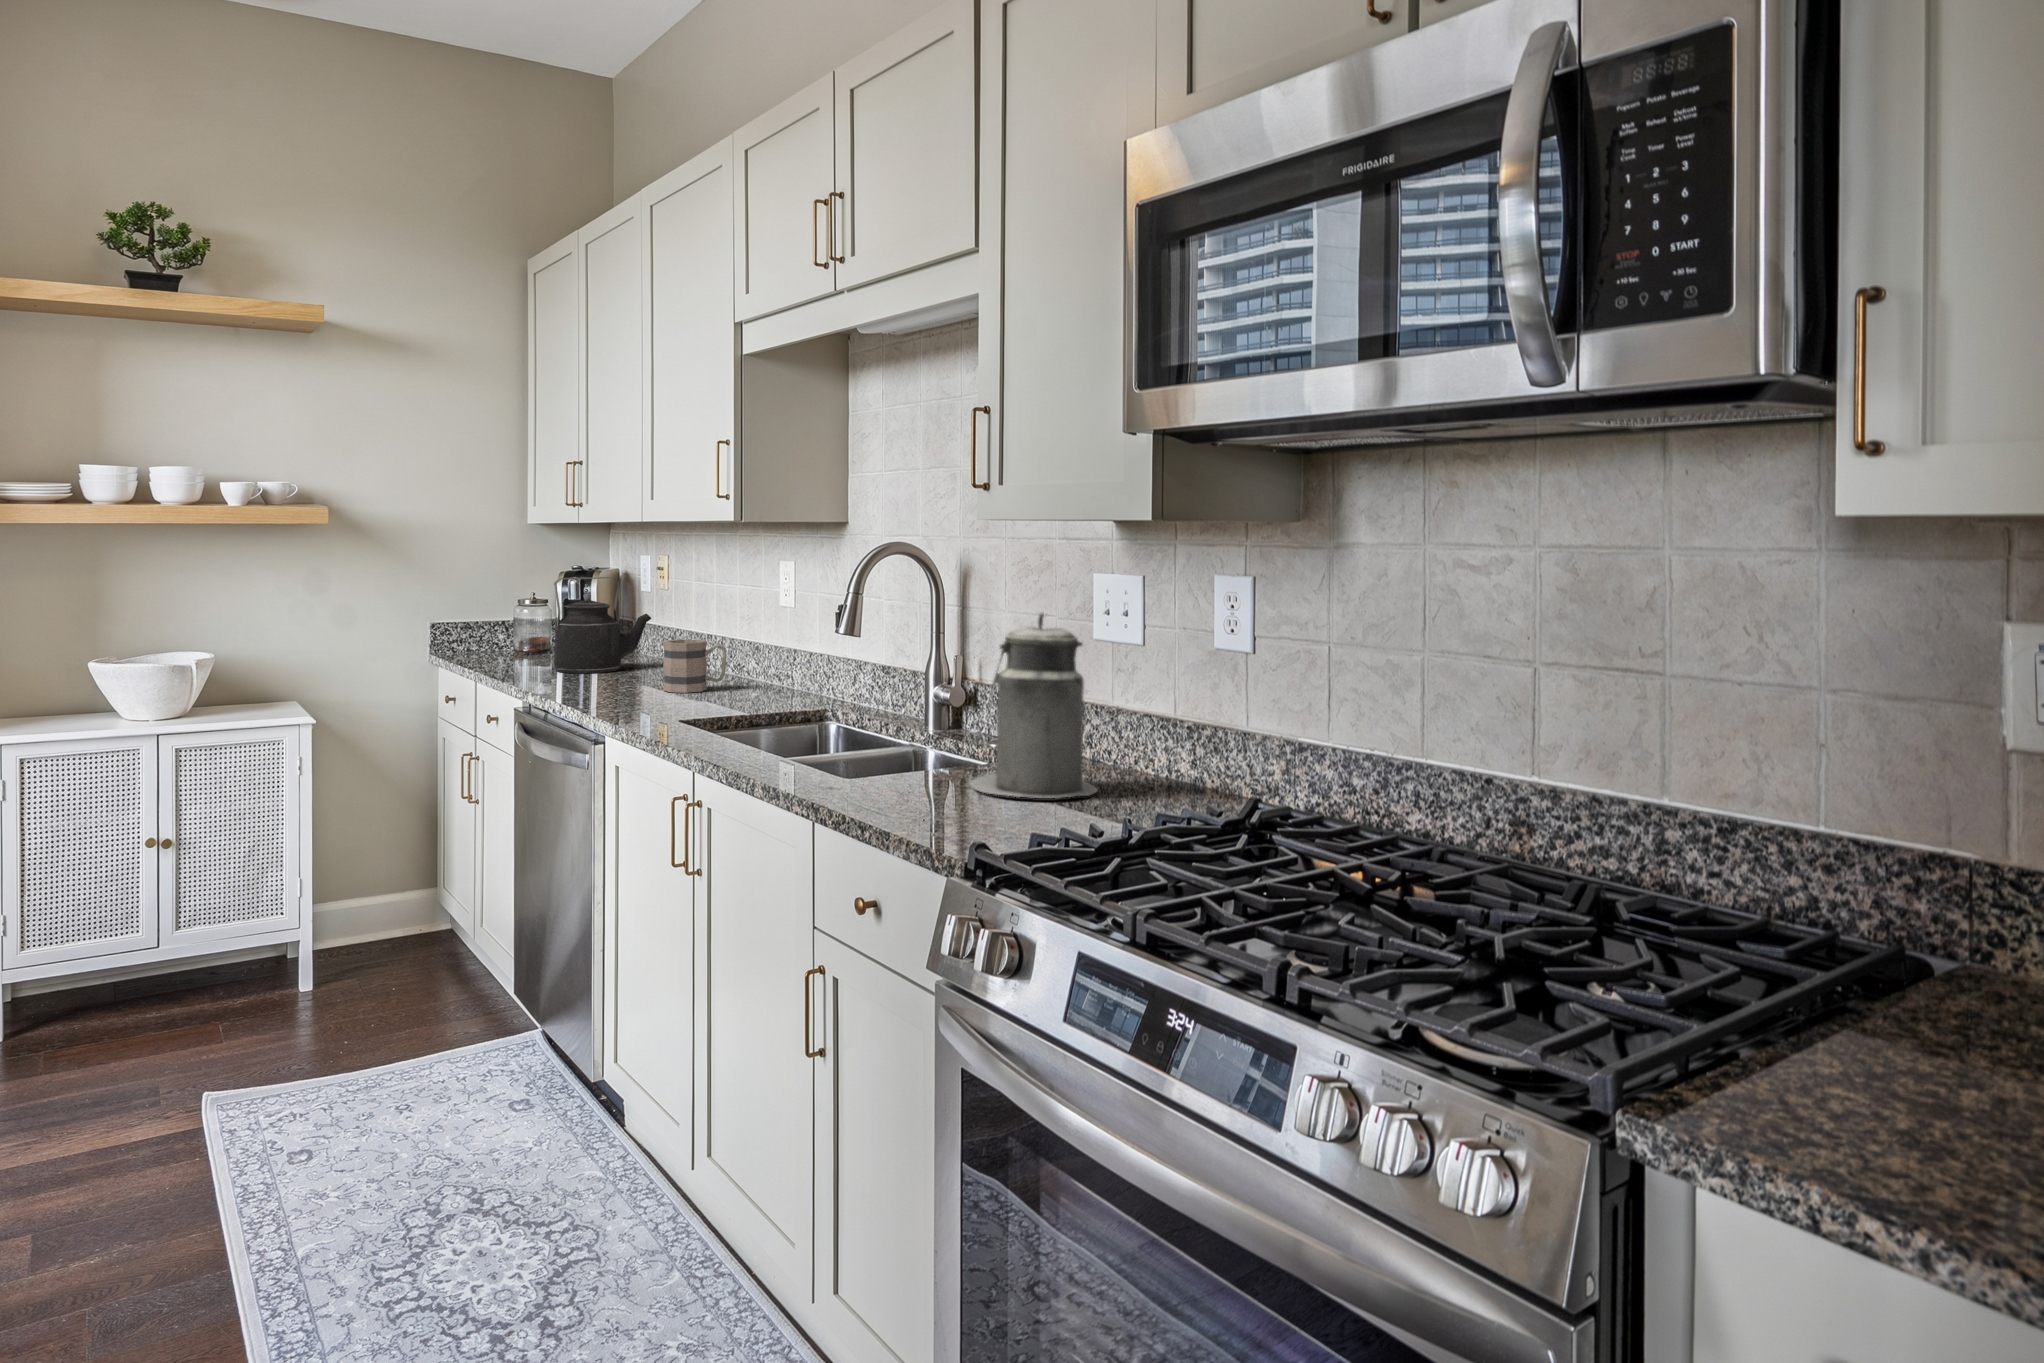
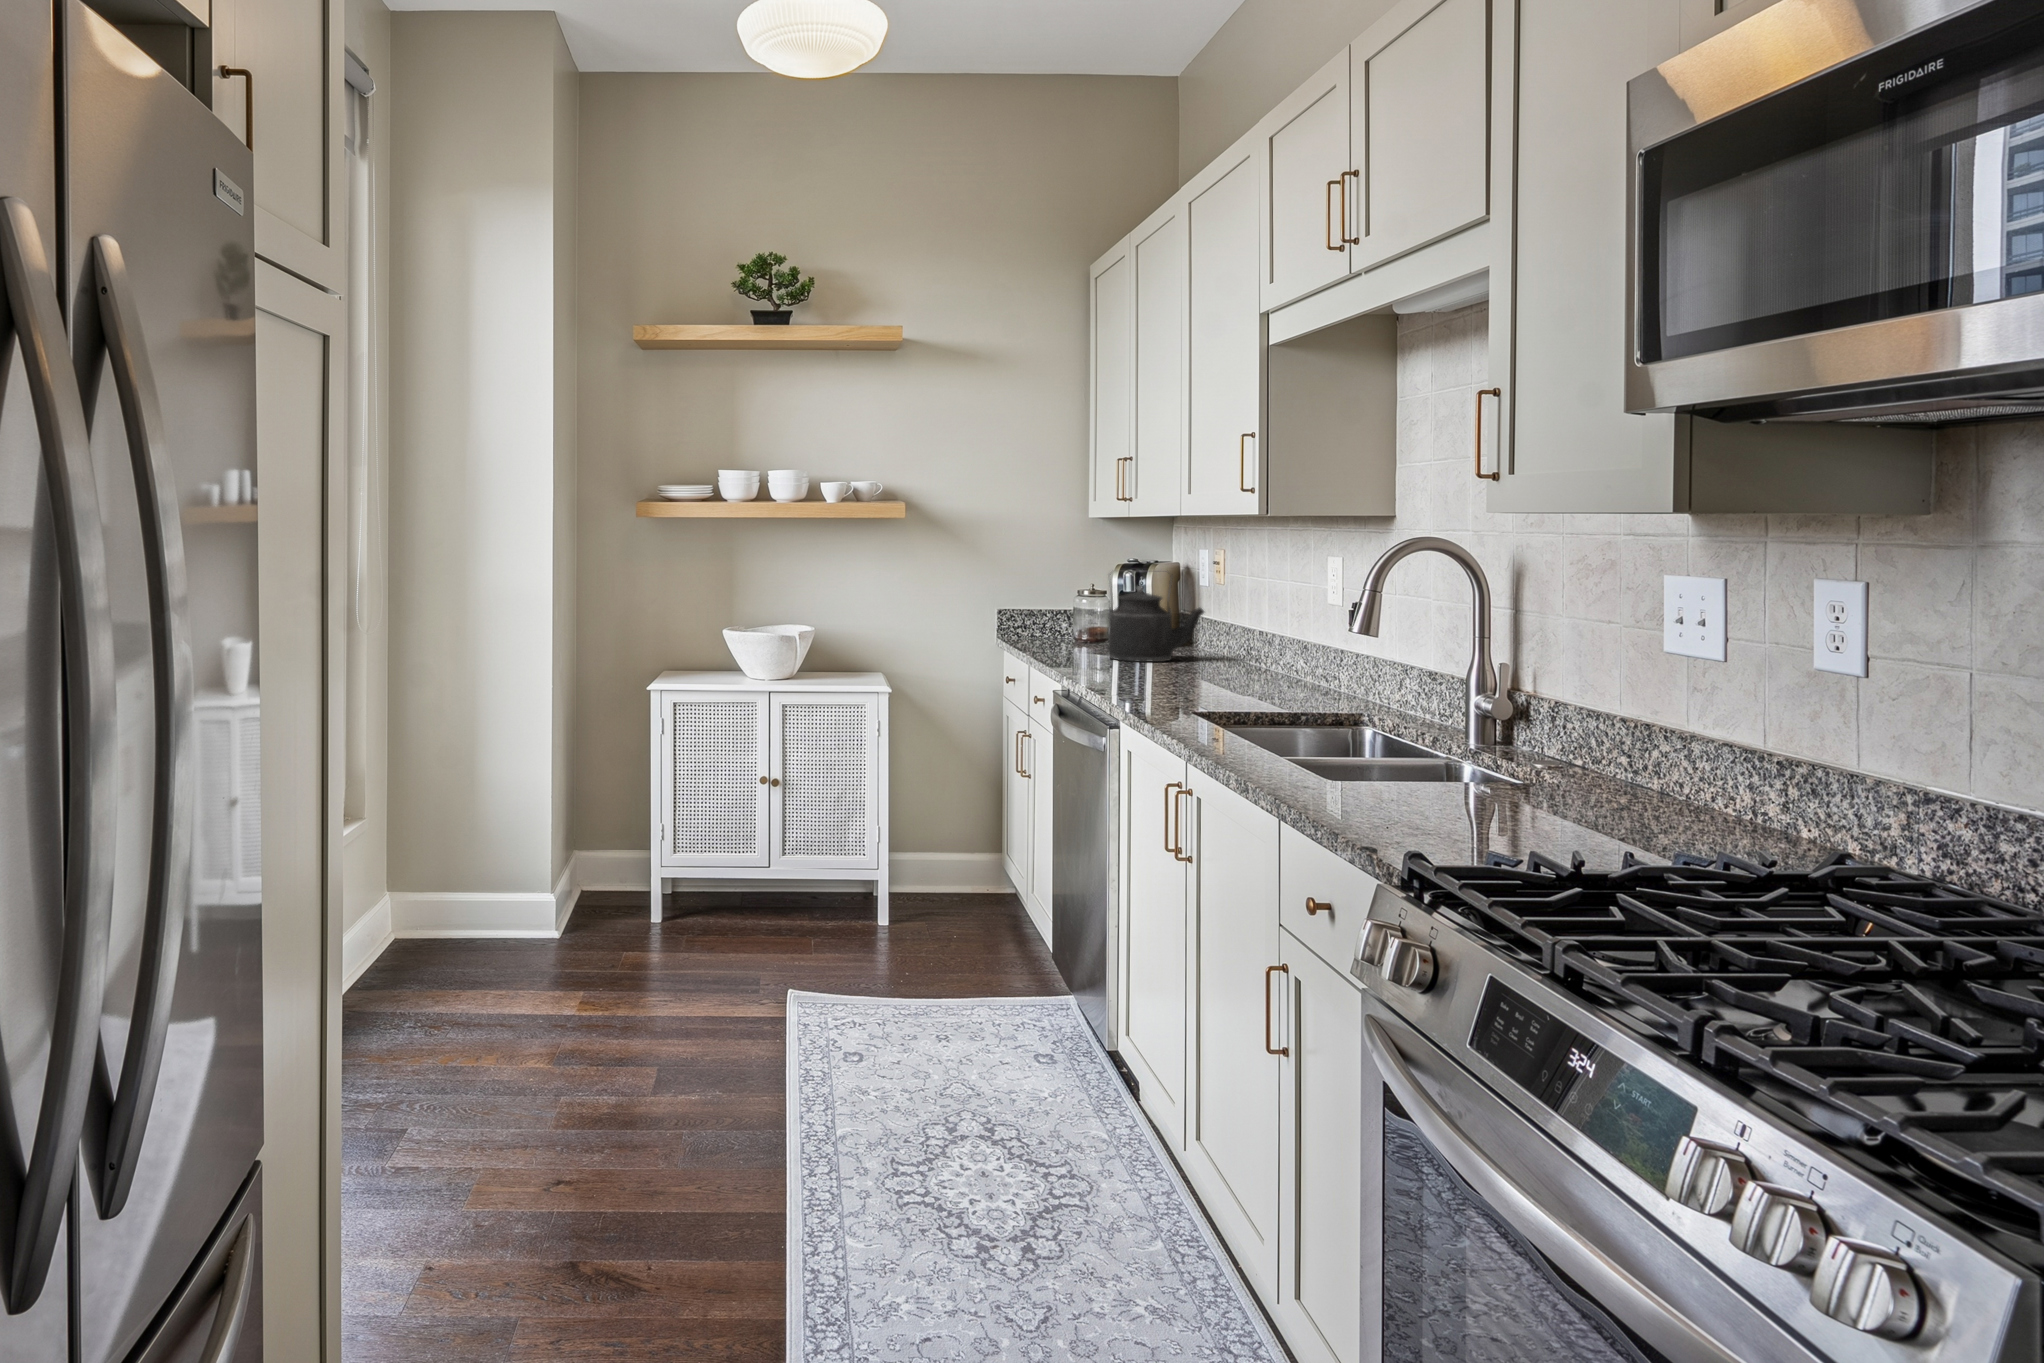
canister: present [971,612,1097,798] -> none [1473,615,1636,825]
mug: present [663,640,726,693] -> none [1202,633,1268,686]

